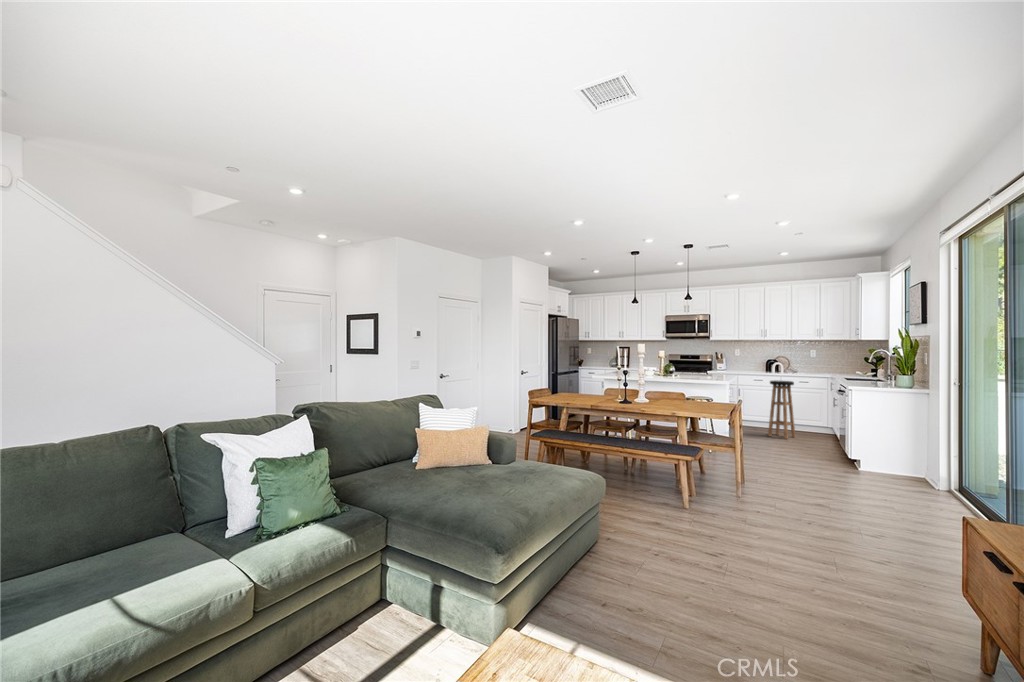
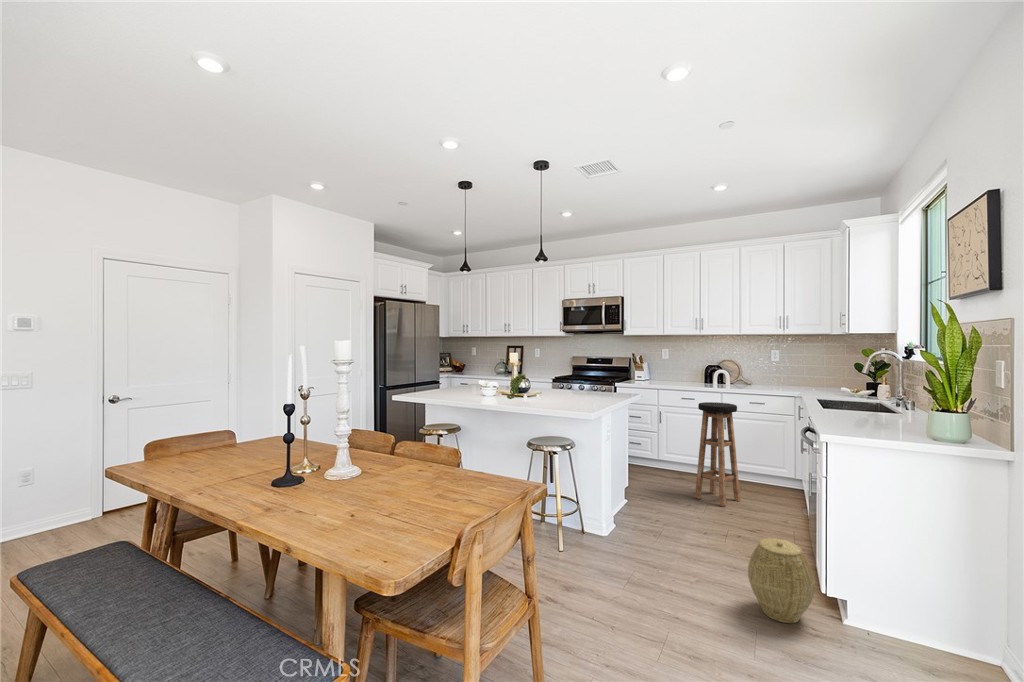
woven basket: none [813,436,845,470] -> present [748,538,815,623]

